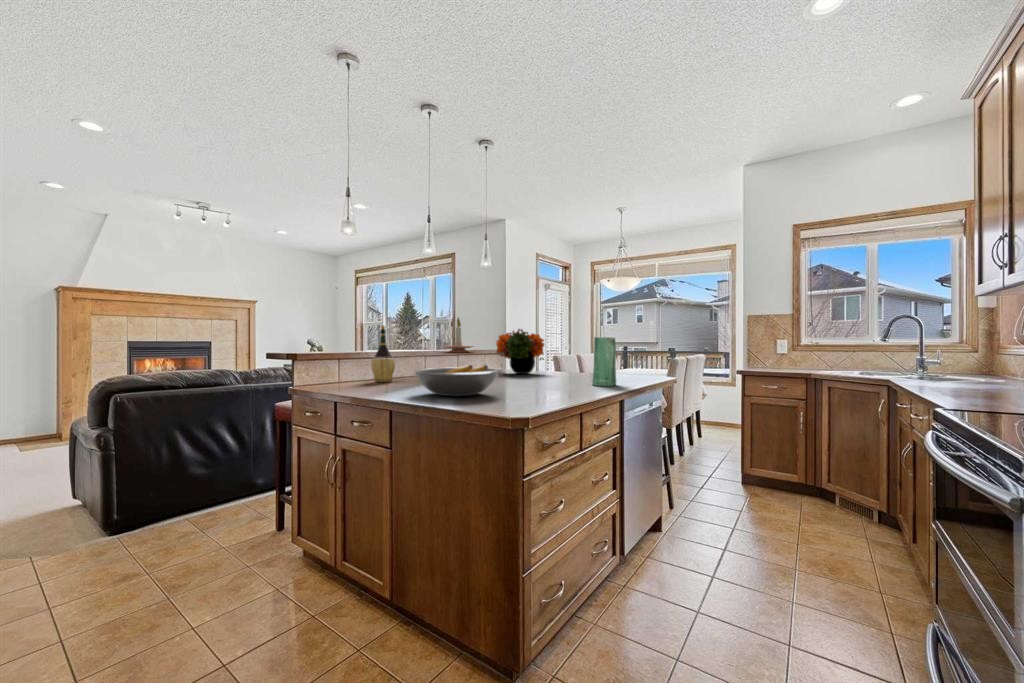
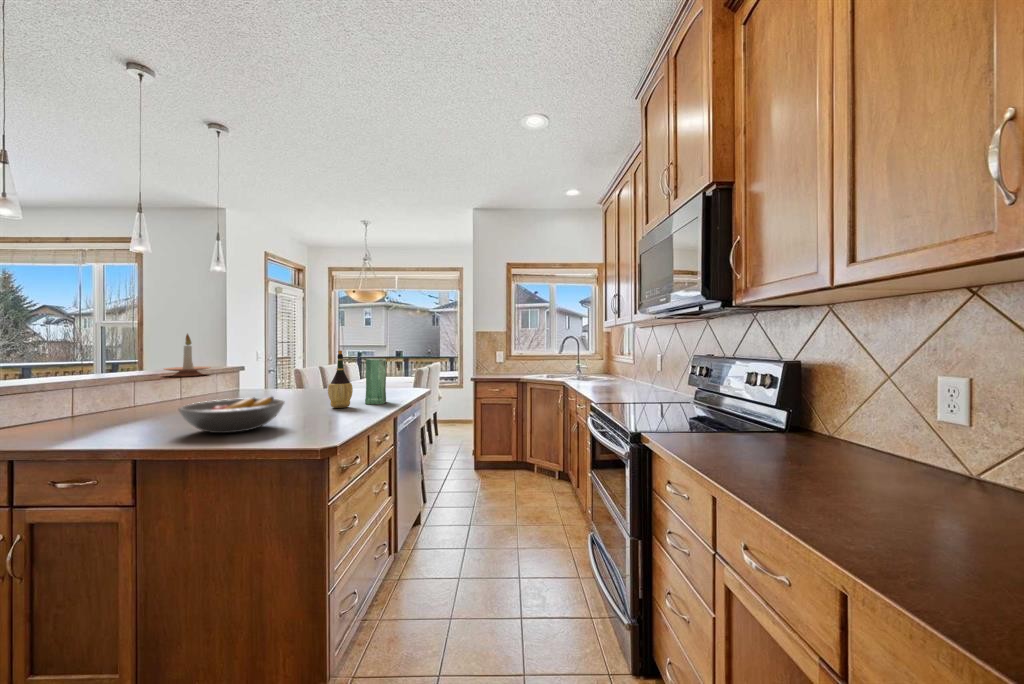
wine bottle: present [371,326,395,382] -> present [328,350,353,408]
flower arrangement: present [496,329,544,374] -> none [241,347,302,396]

